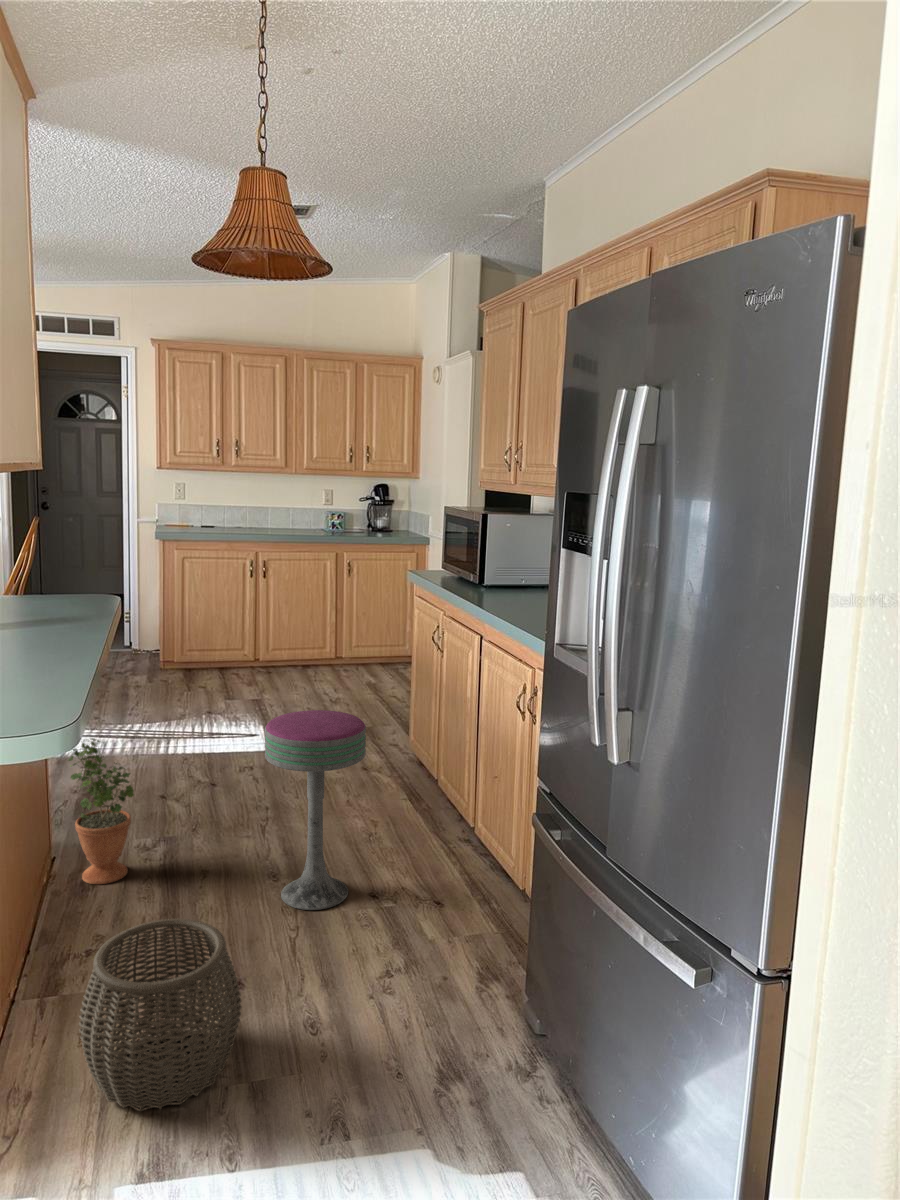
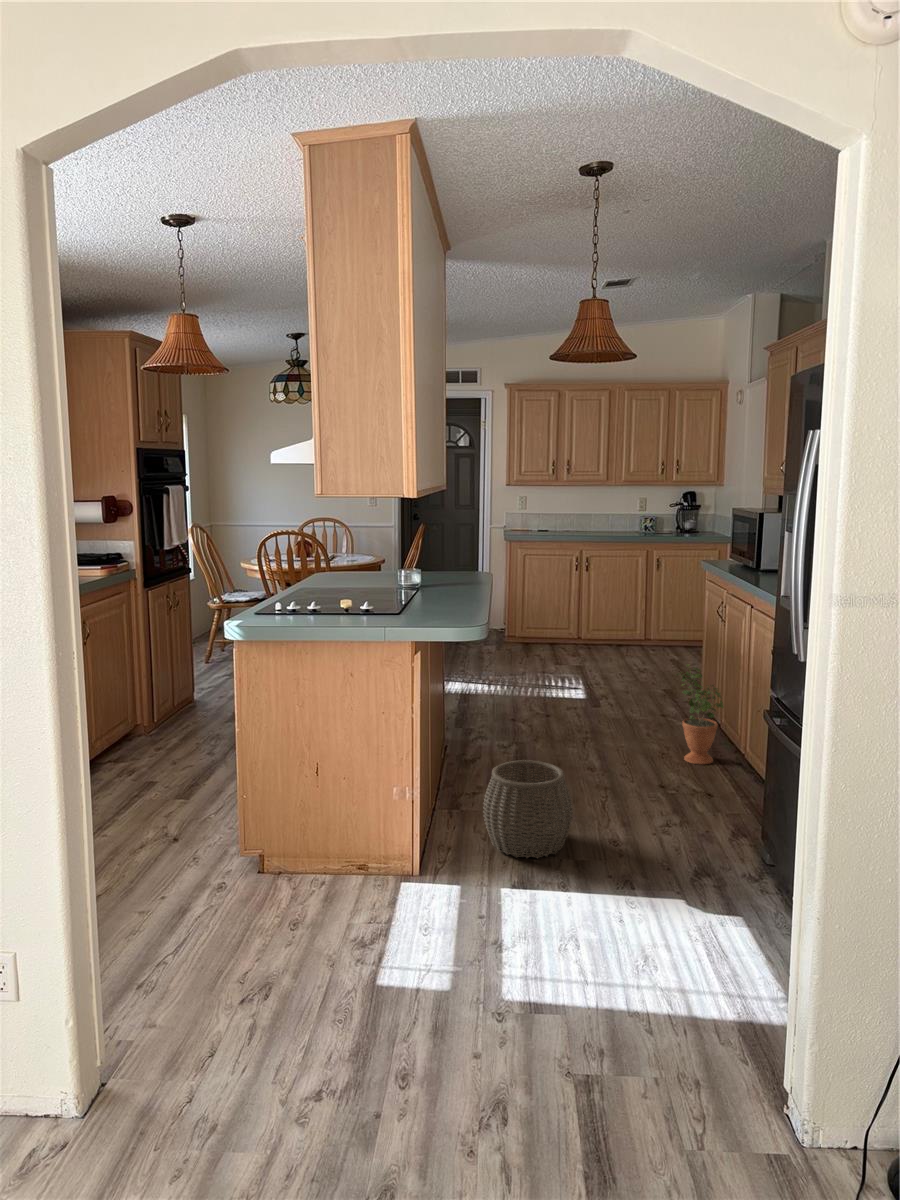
bar stool: present [265,710,366,910] -> none [589,655,659,789]
potted plant: present [68,738,134,884] -> present [677,665,724,764]

